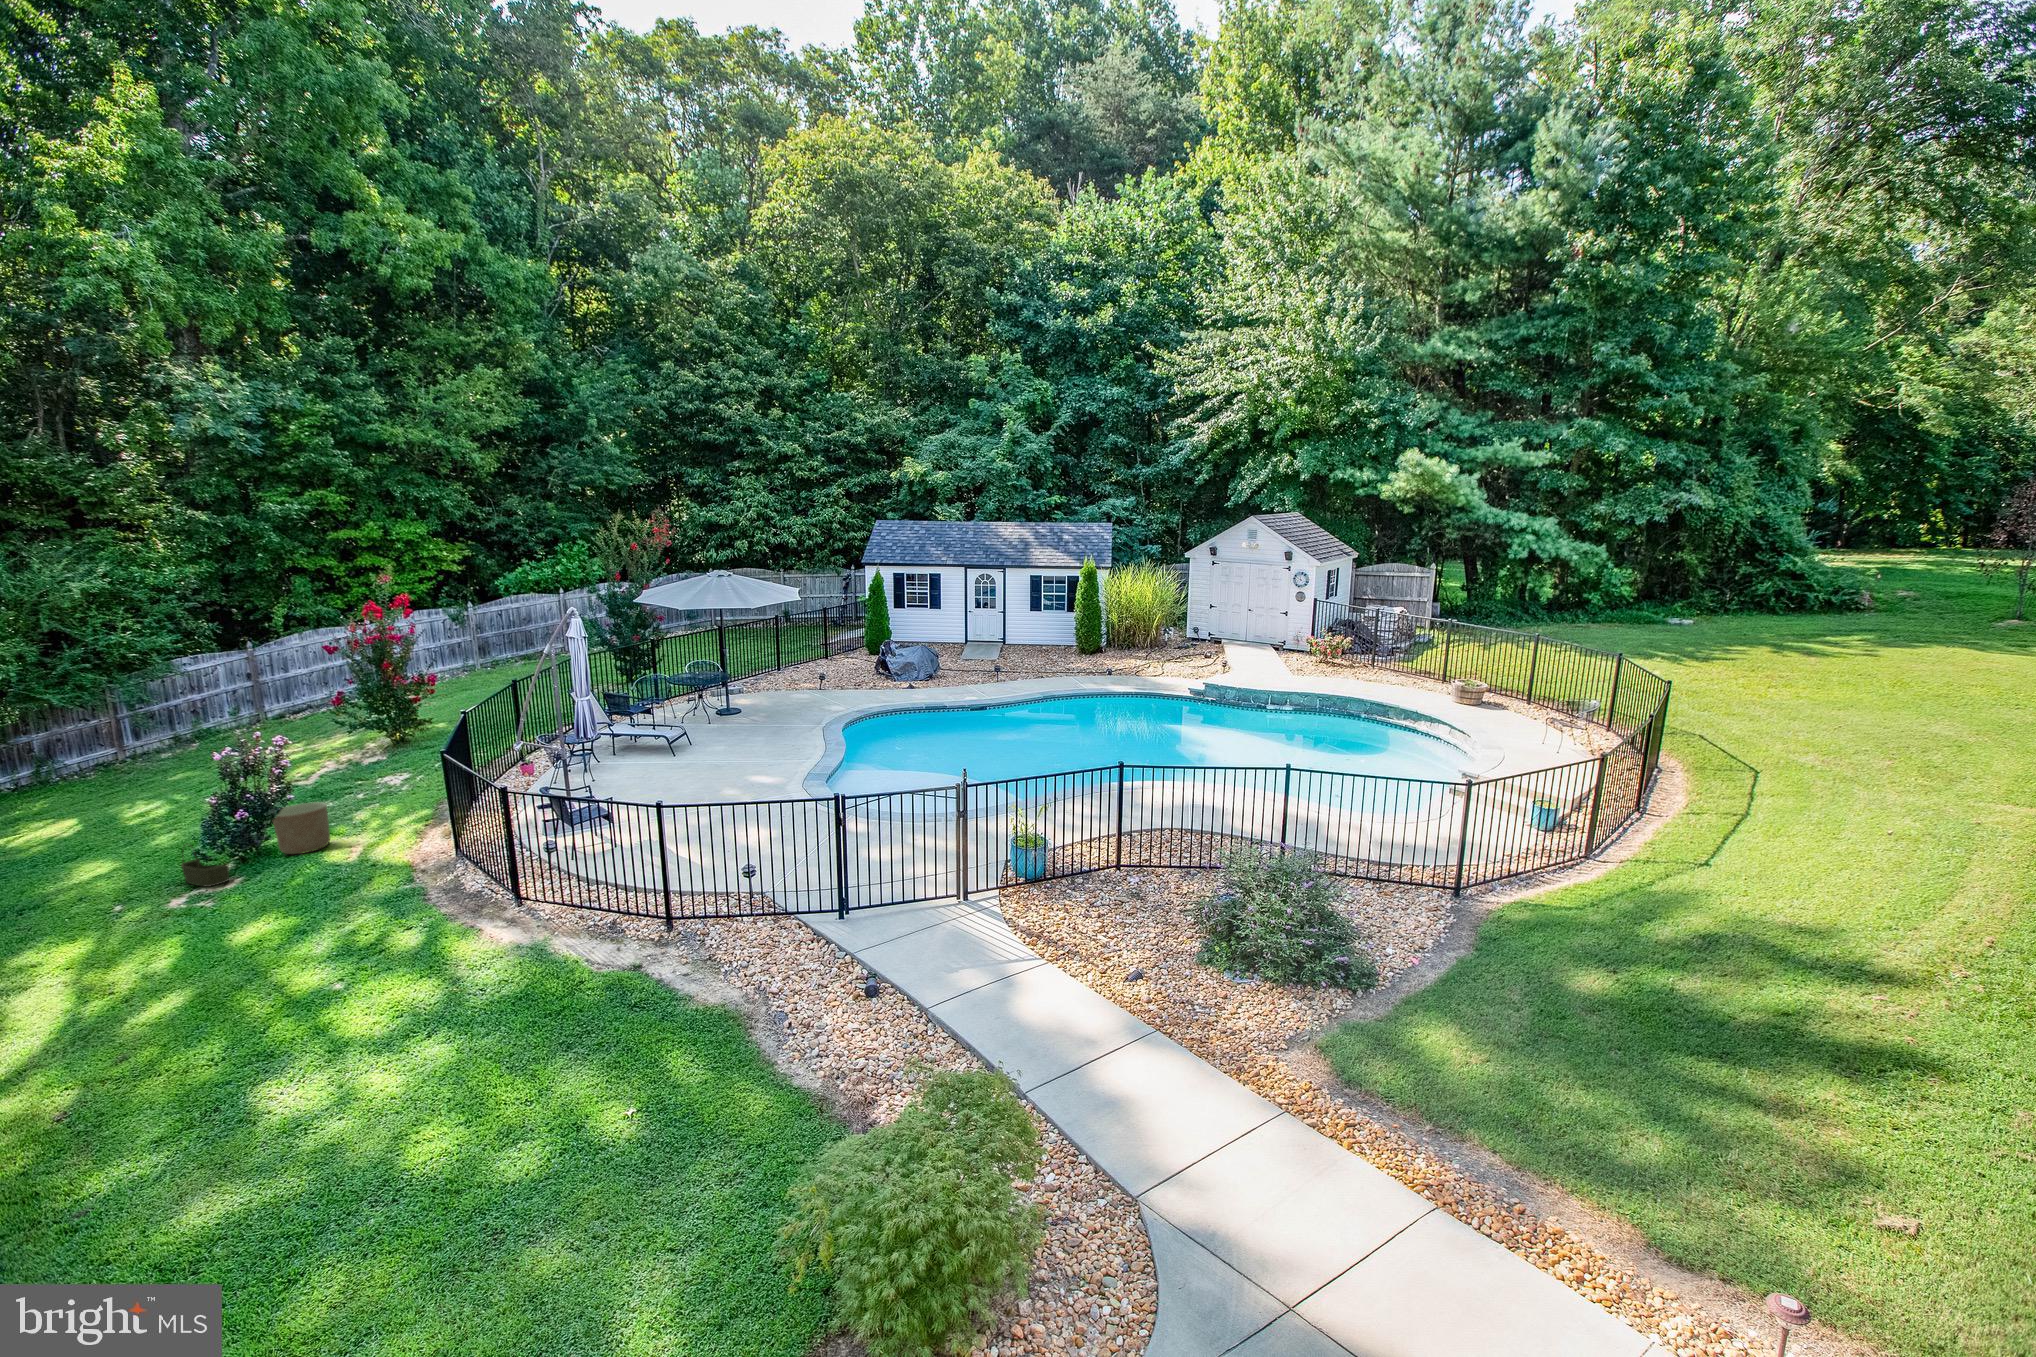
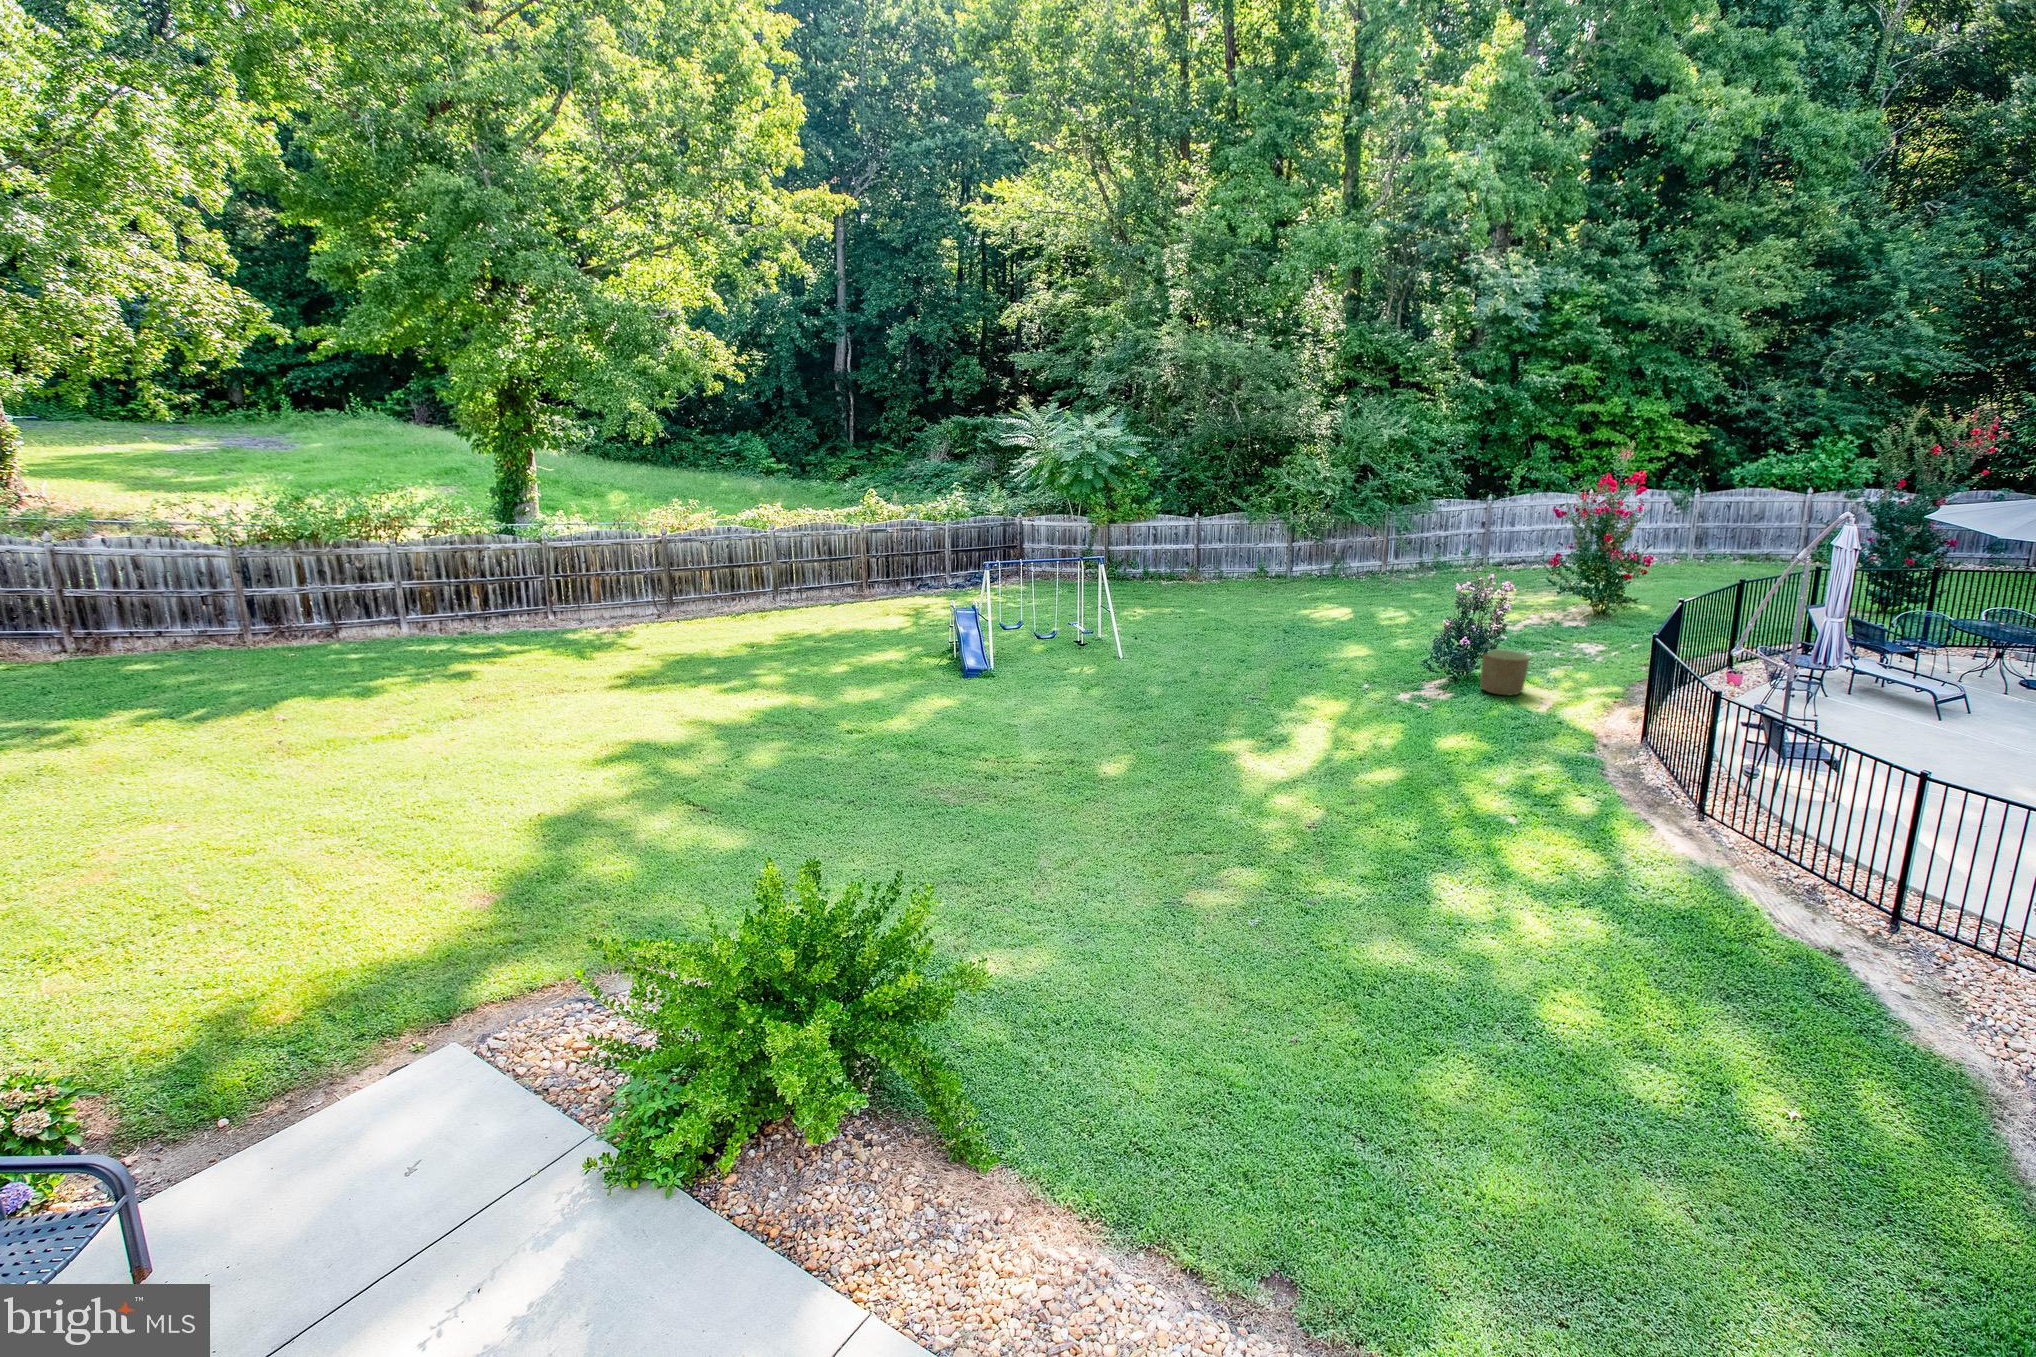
basket: present [181,858,229,887] -> none [1404,657,1438,698]

